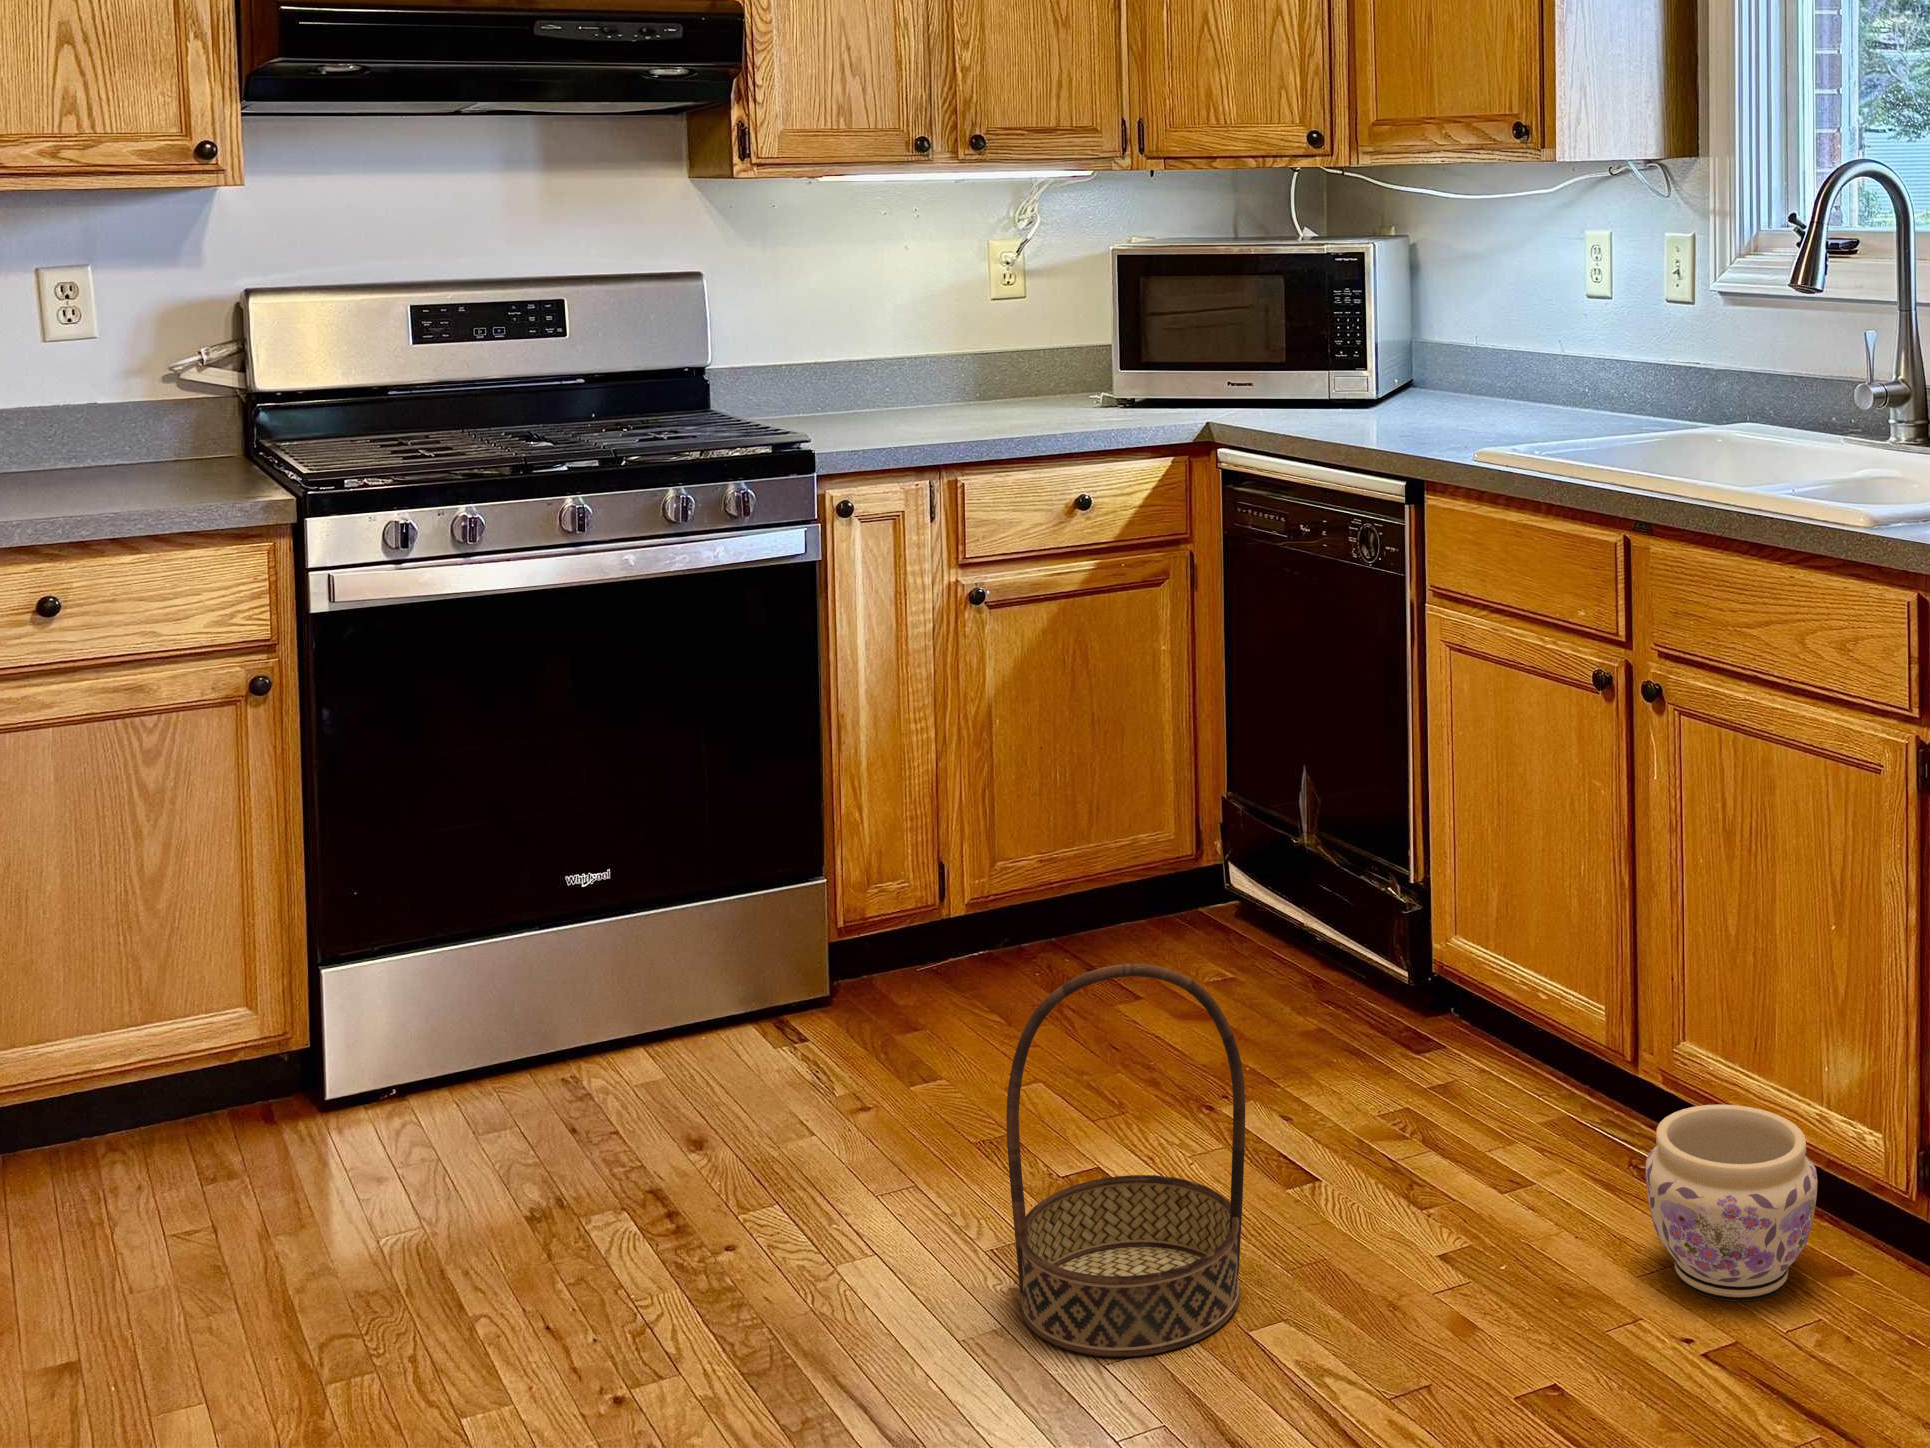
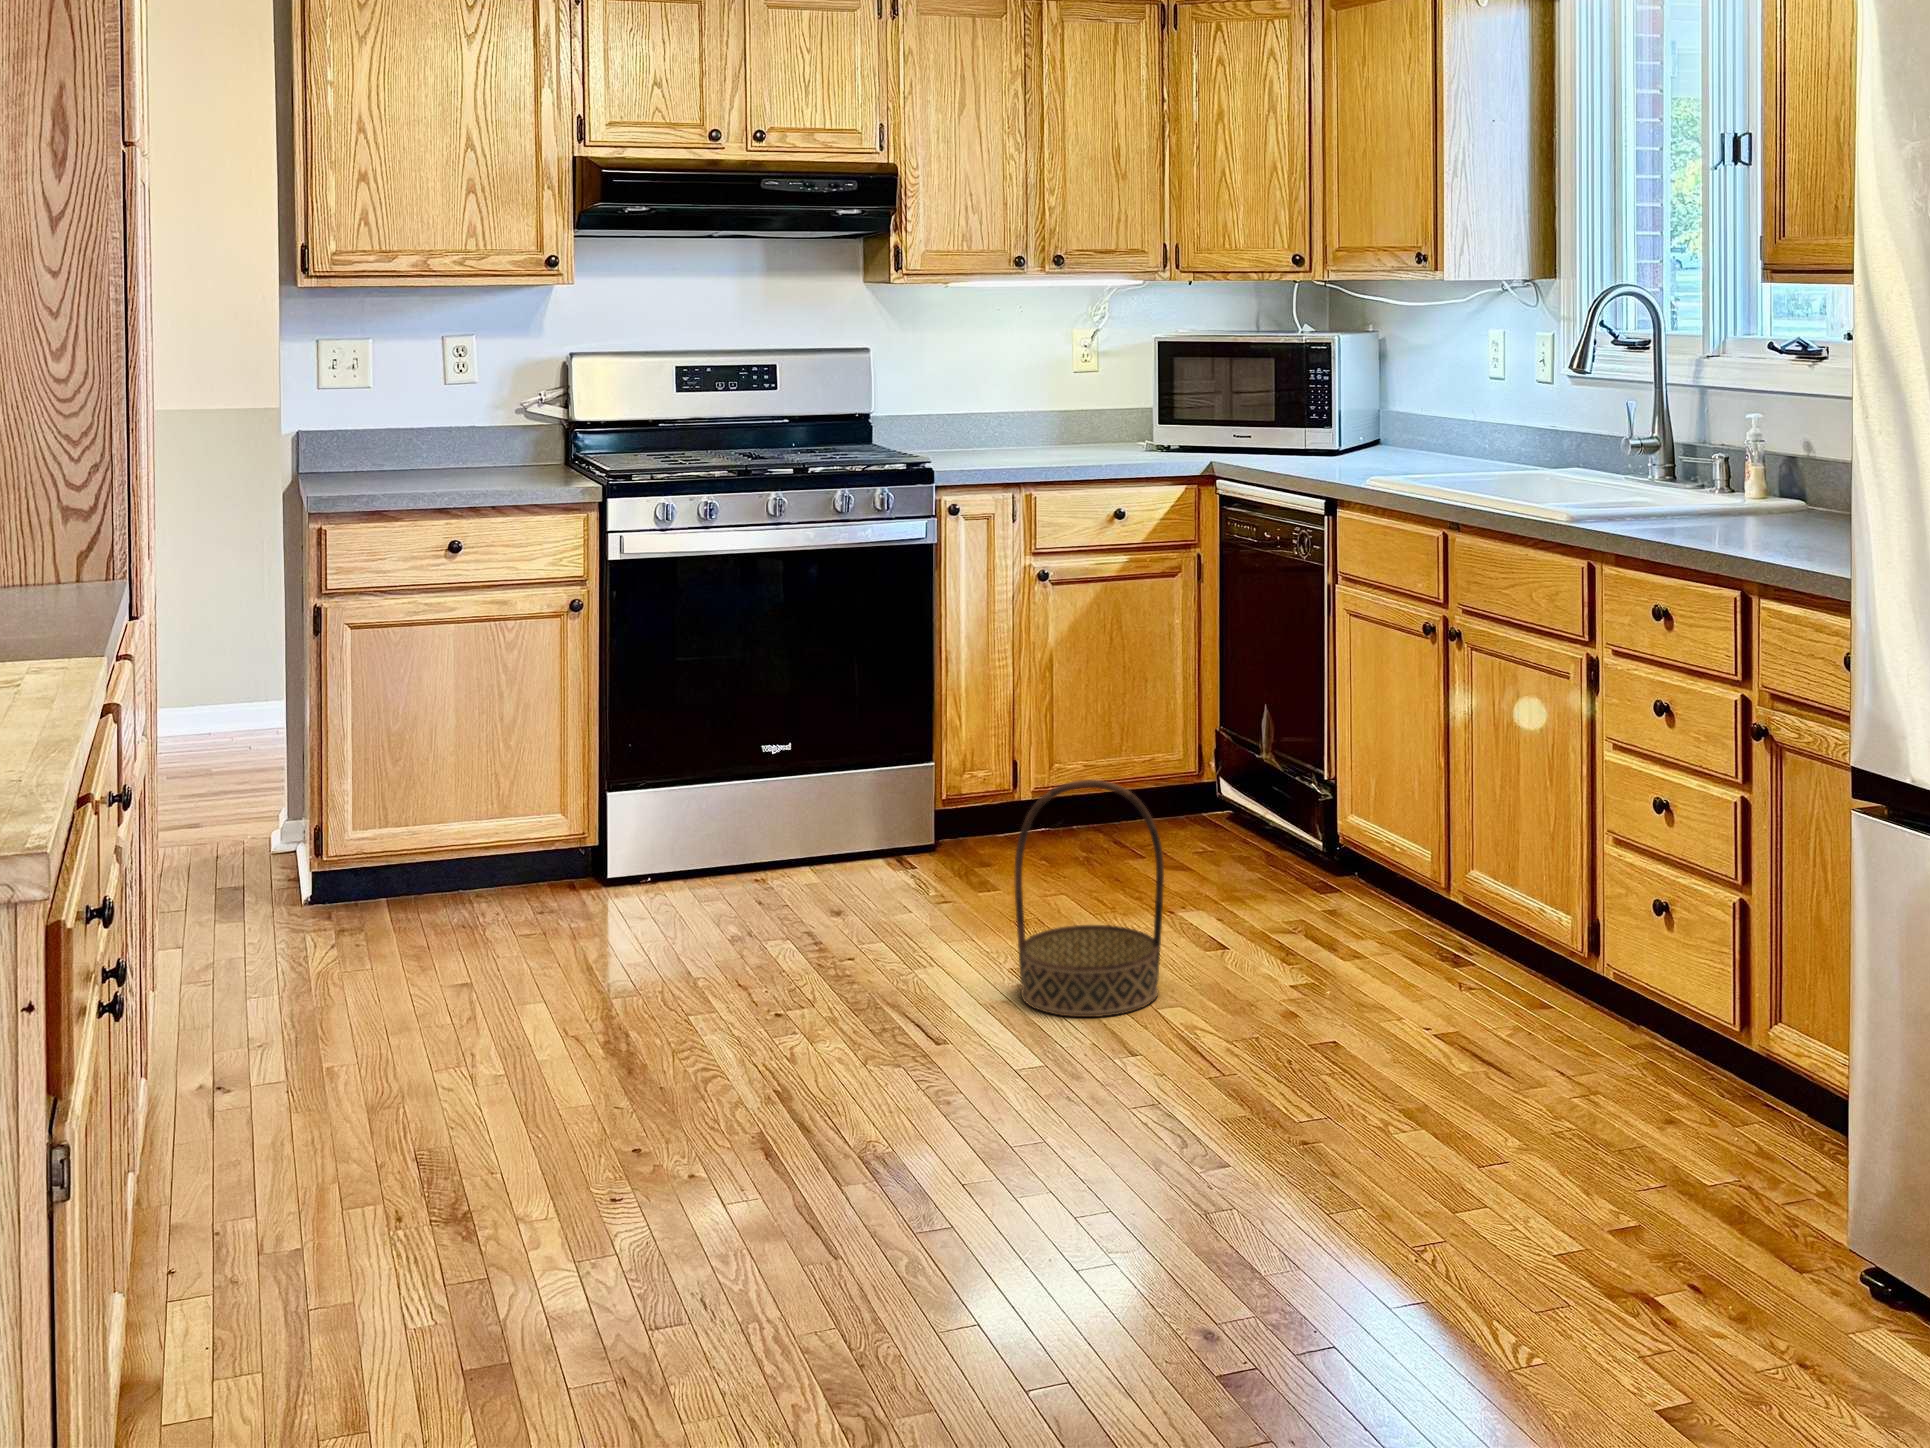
planter: present [1645,1104,1818,1301] -> none [1419,899,1529,1016]

